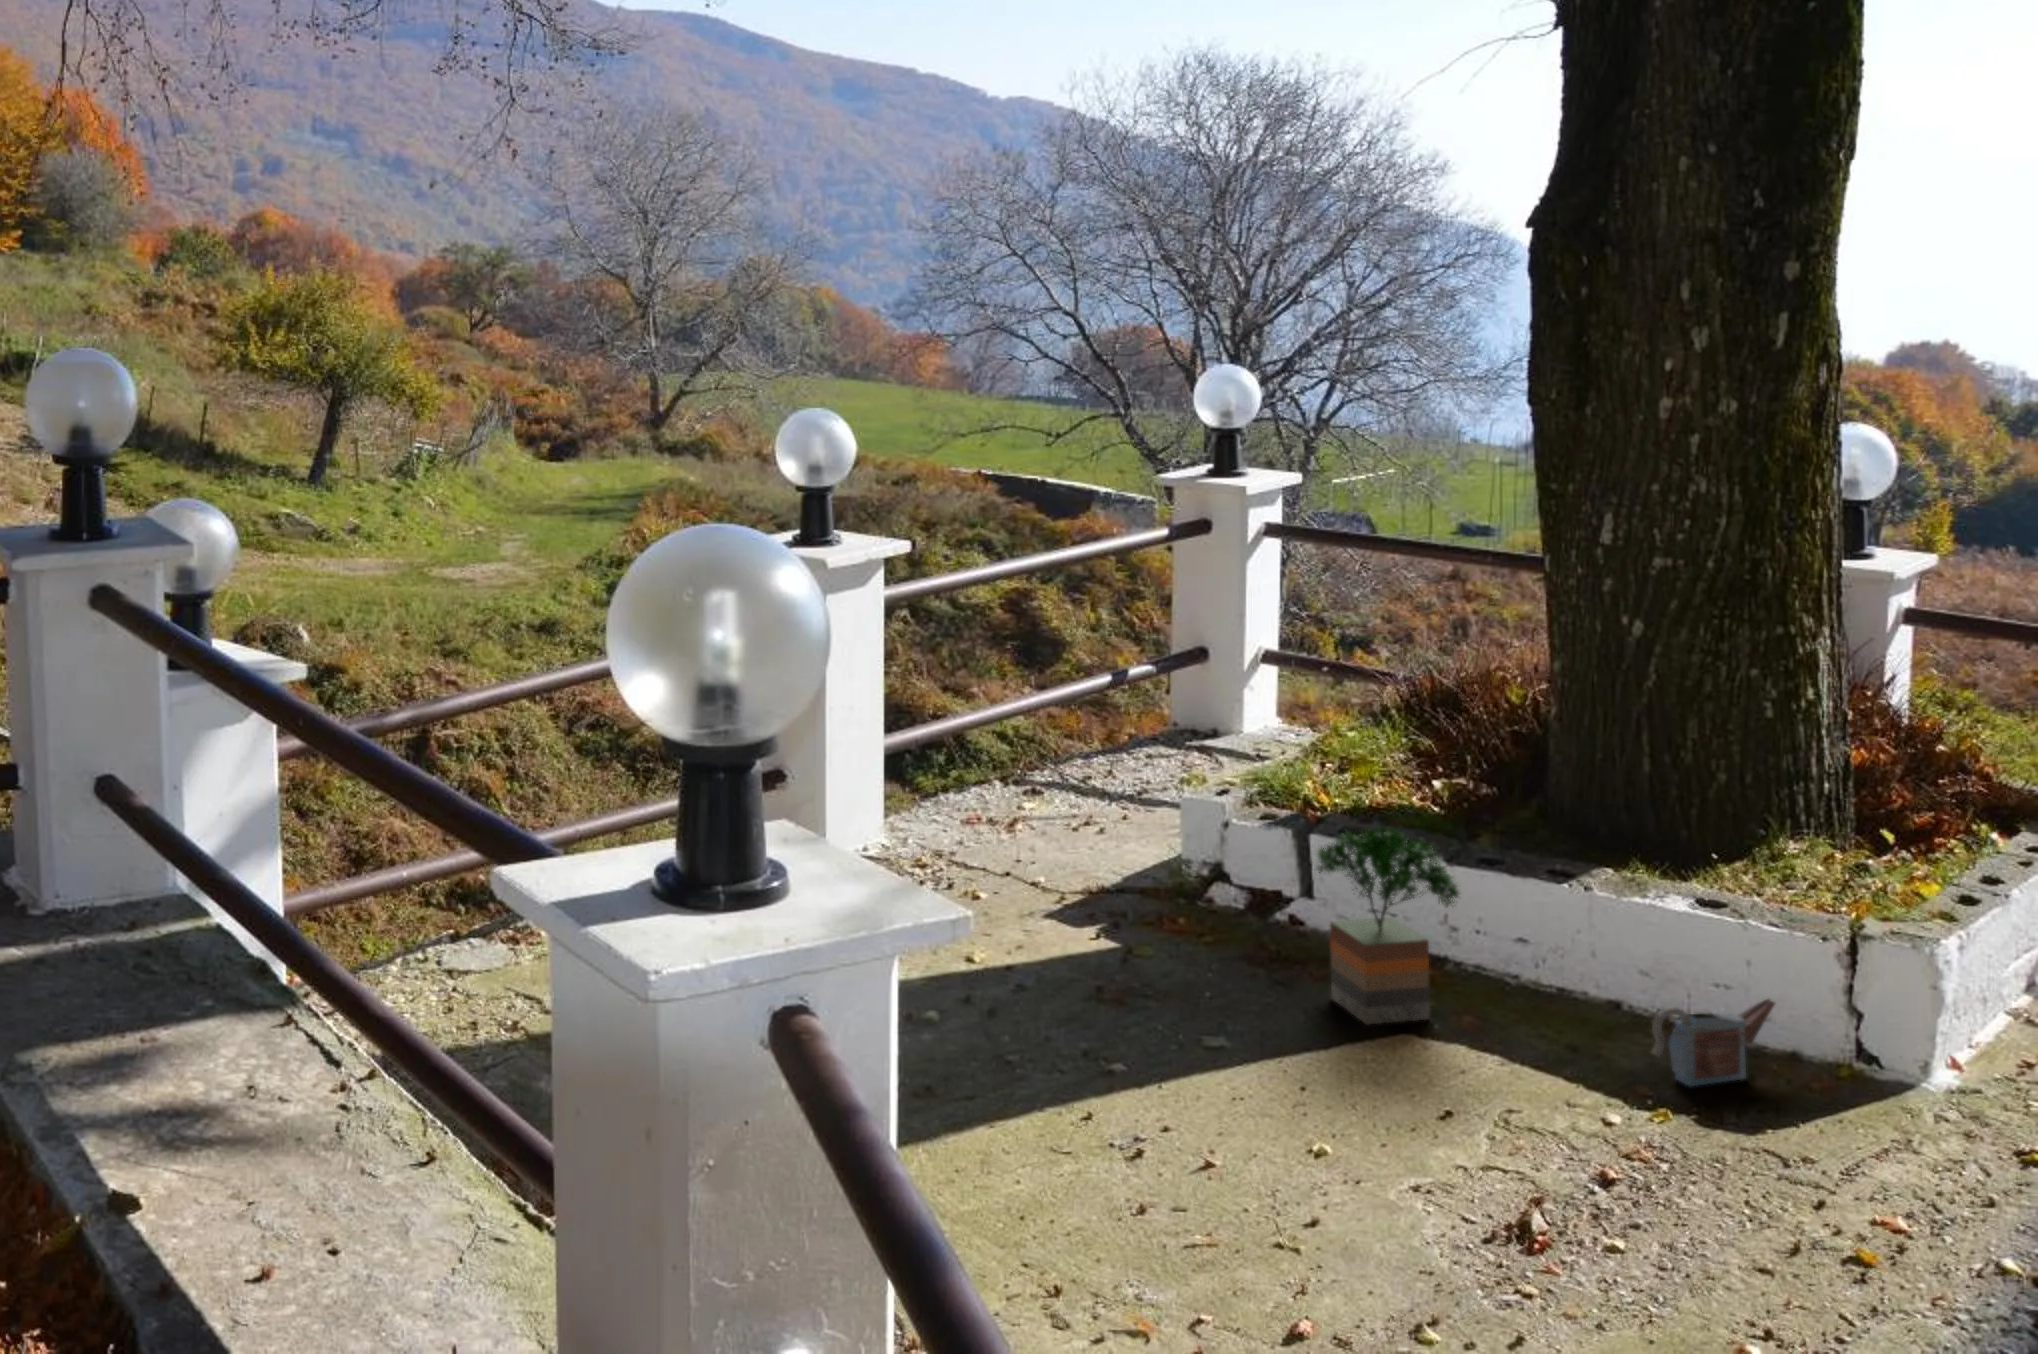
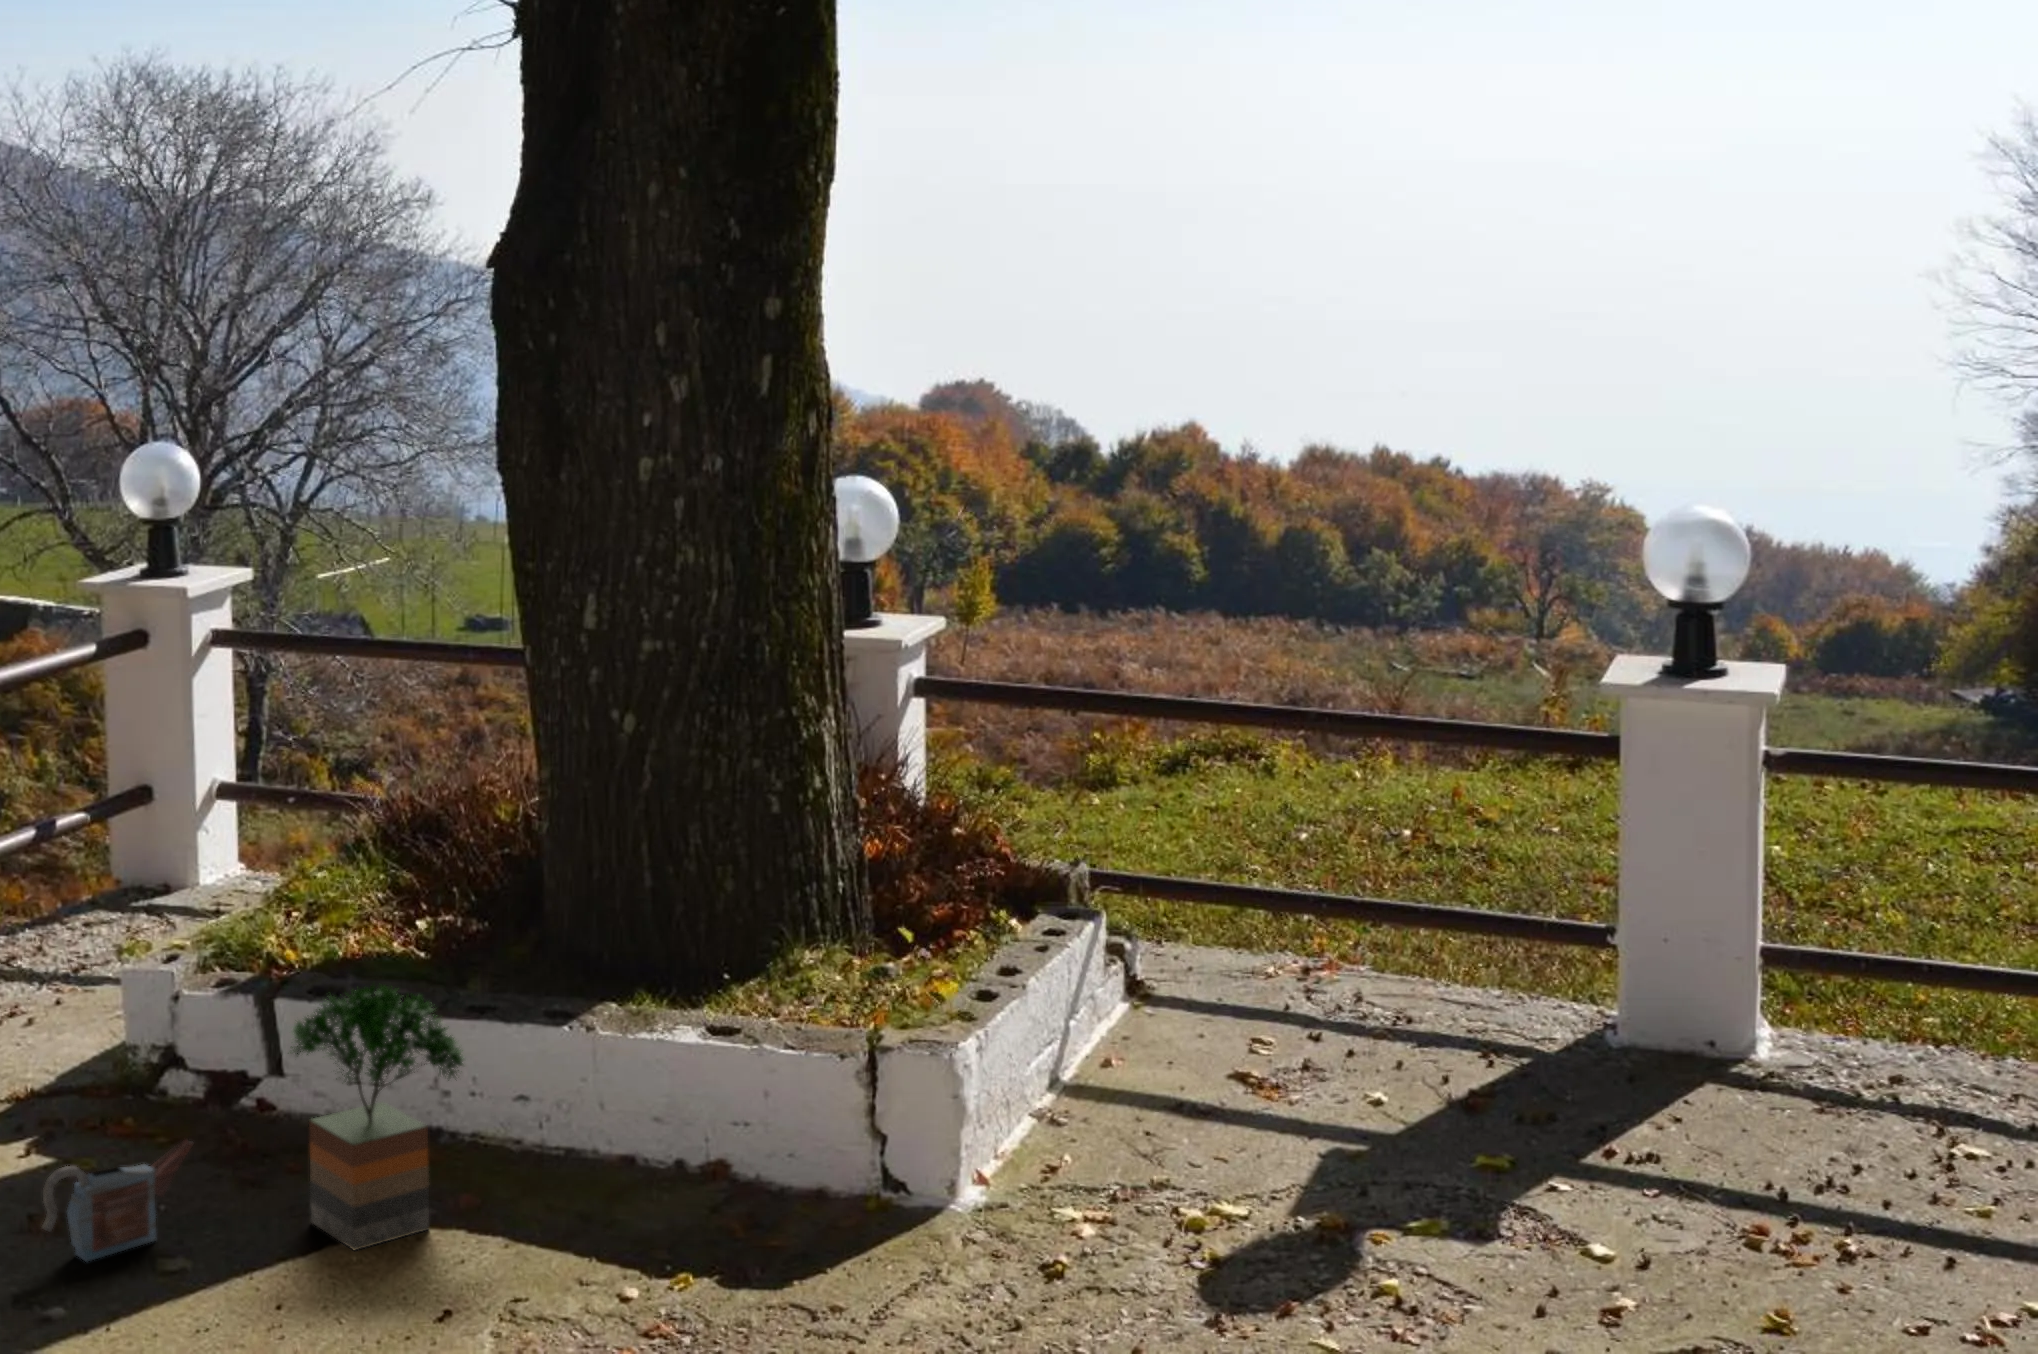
watering can: present [1652,999,1775,1086] -> present [42,1139,193,1261]

